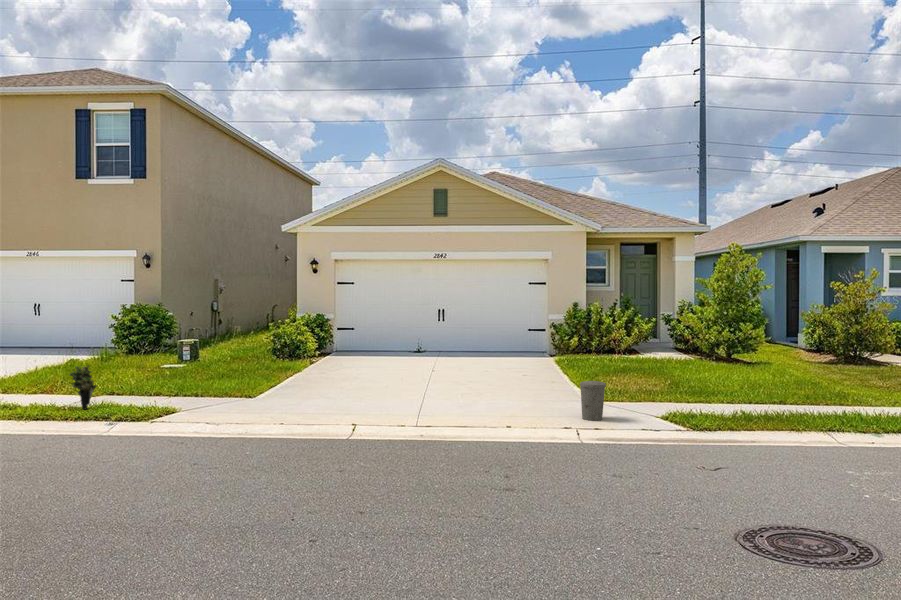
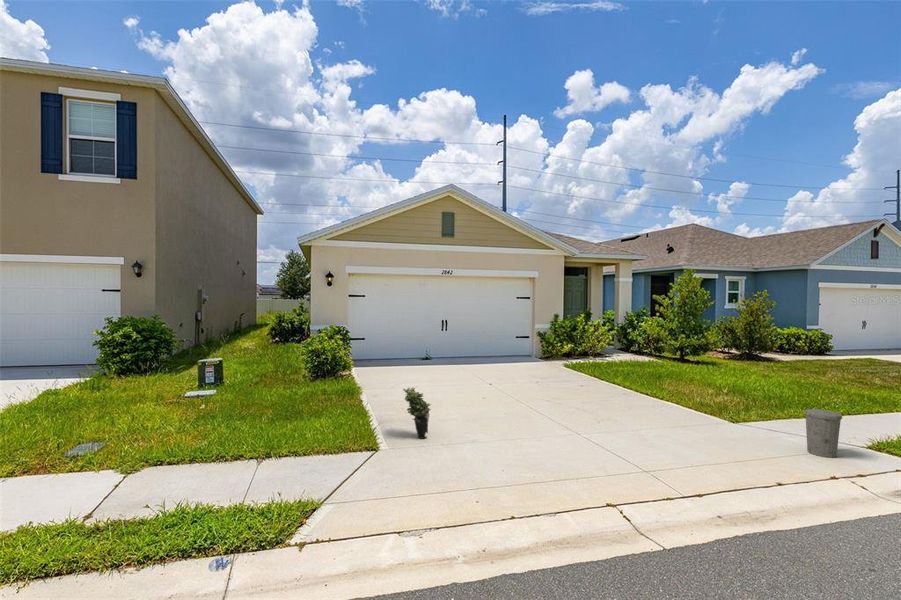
potted plant: present [70,366,97,410] -> present [403,387,431,439]

